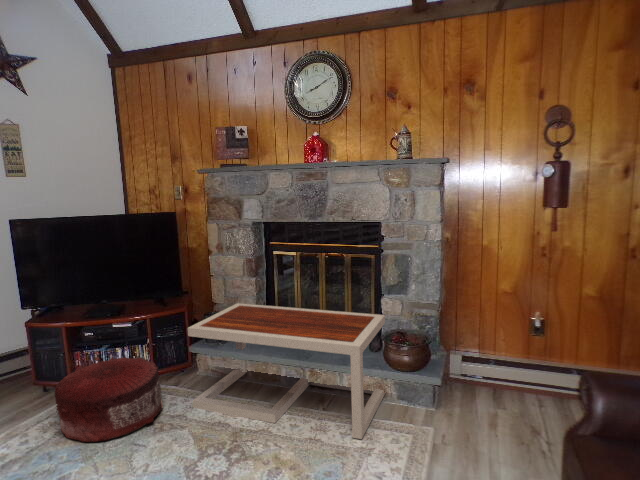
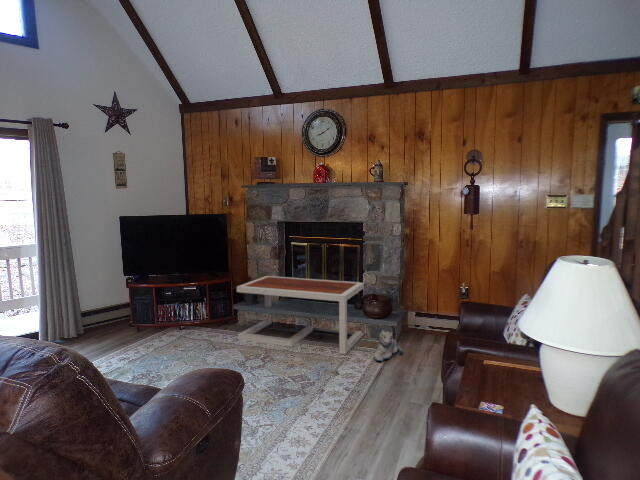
pouf: present [55,357,163,442] -> none [155,306,219,352]
plush toy: none [408,399,453,455] -> present [374,330,403,361]

